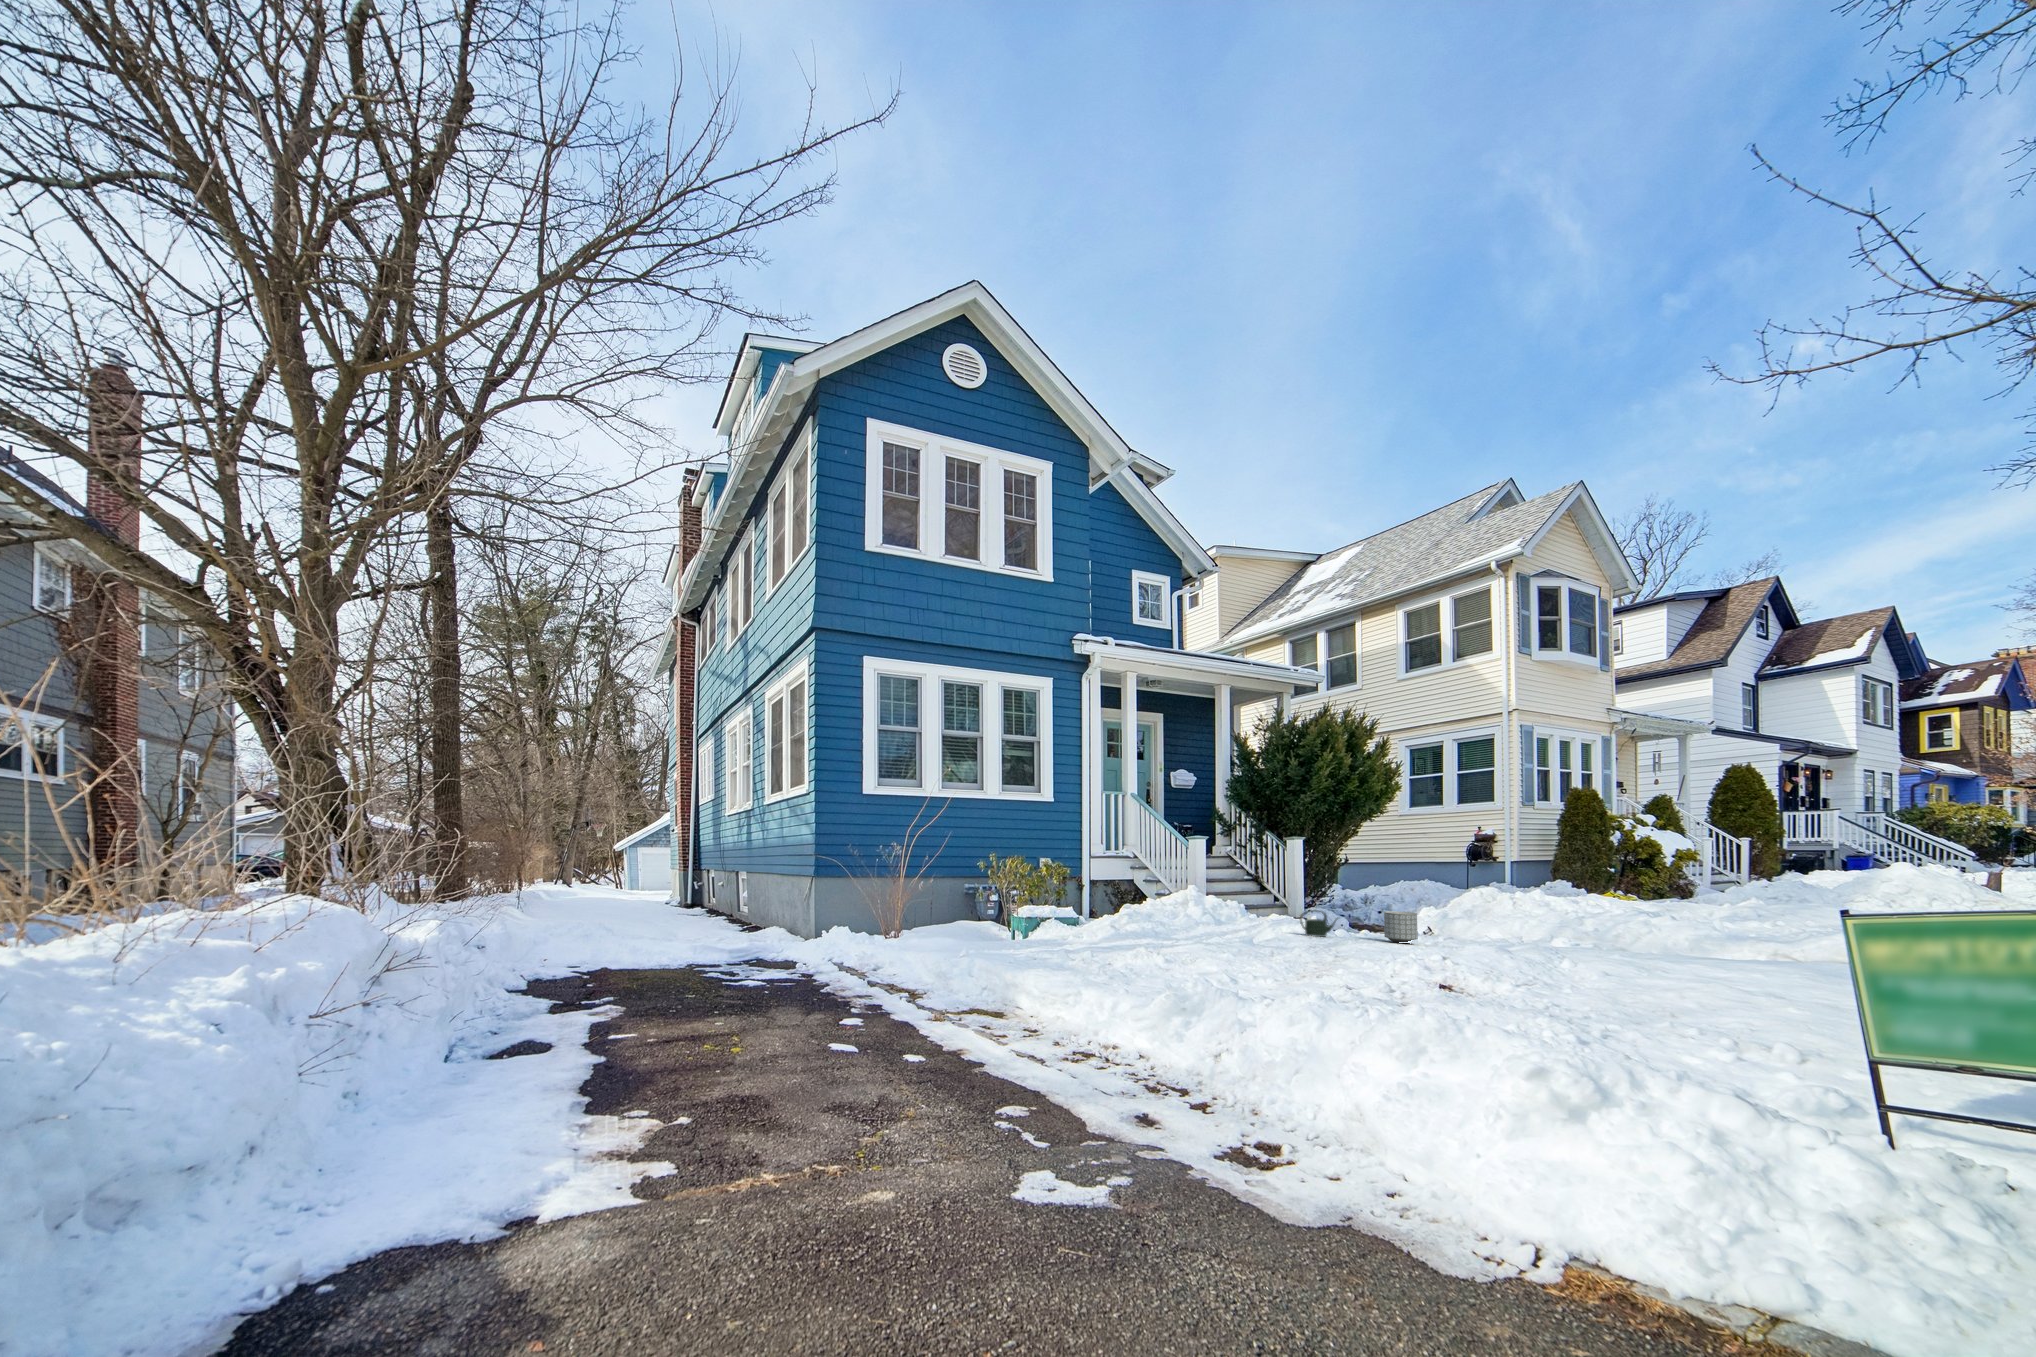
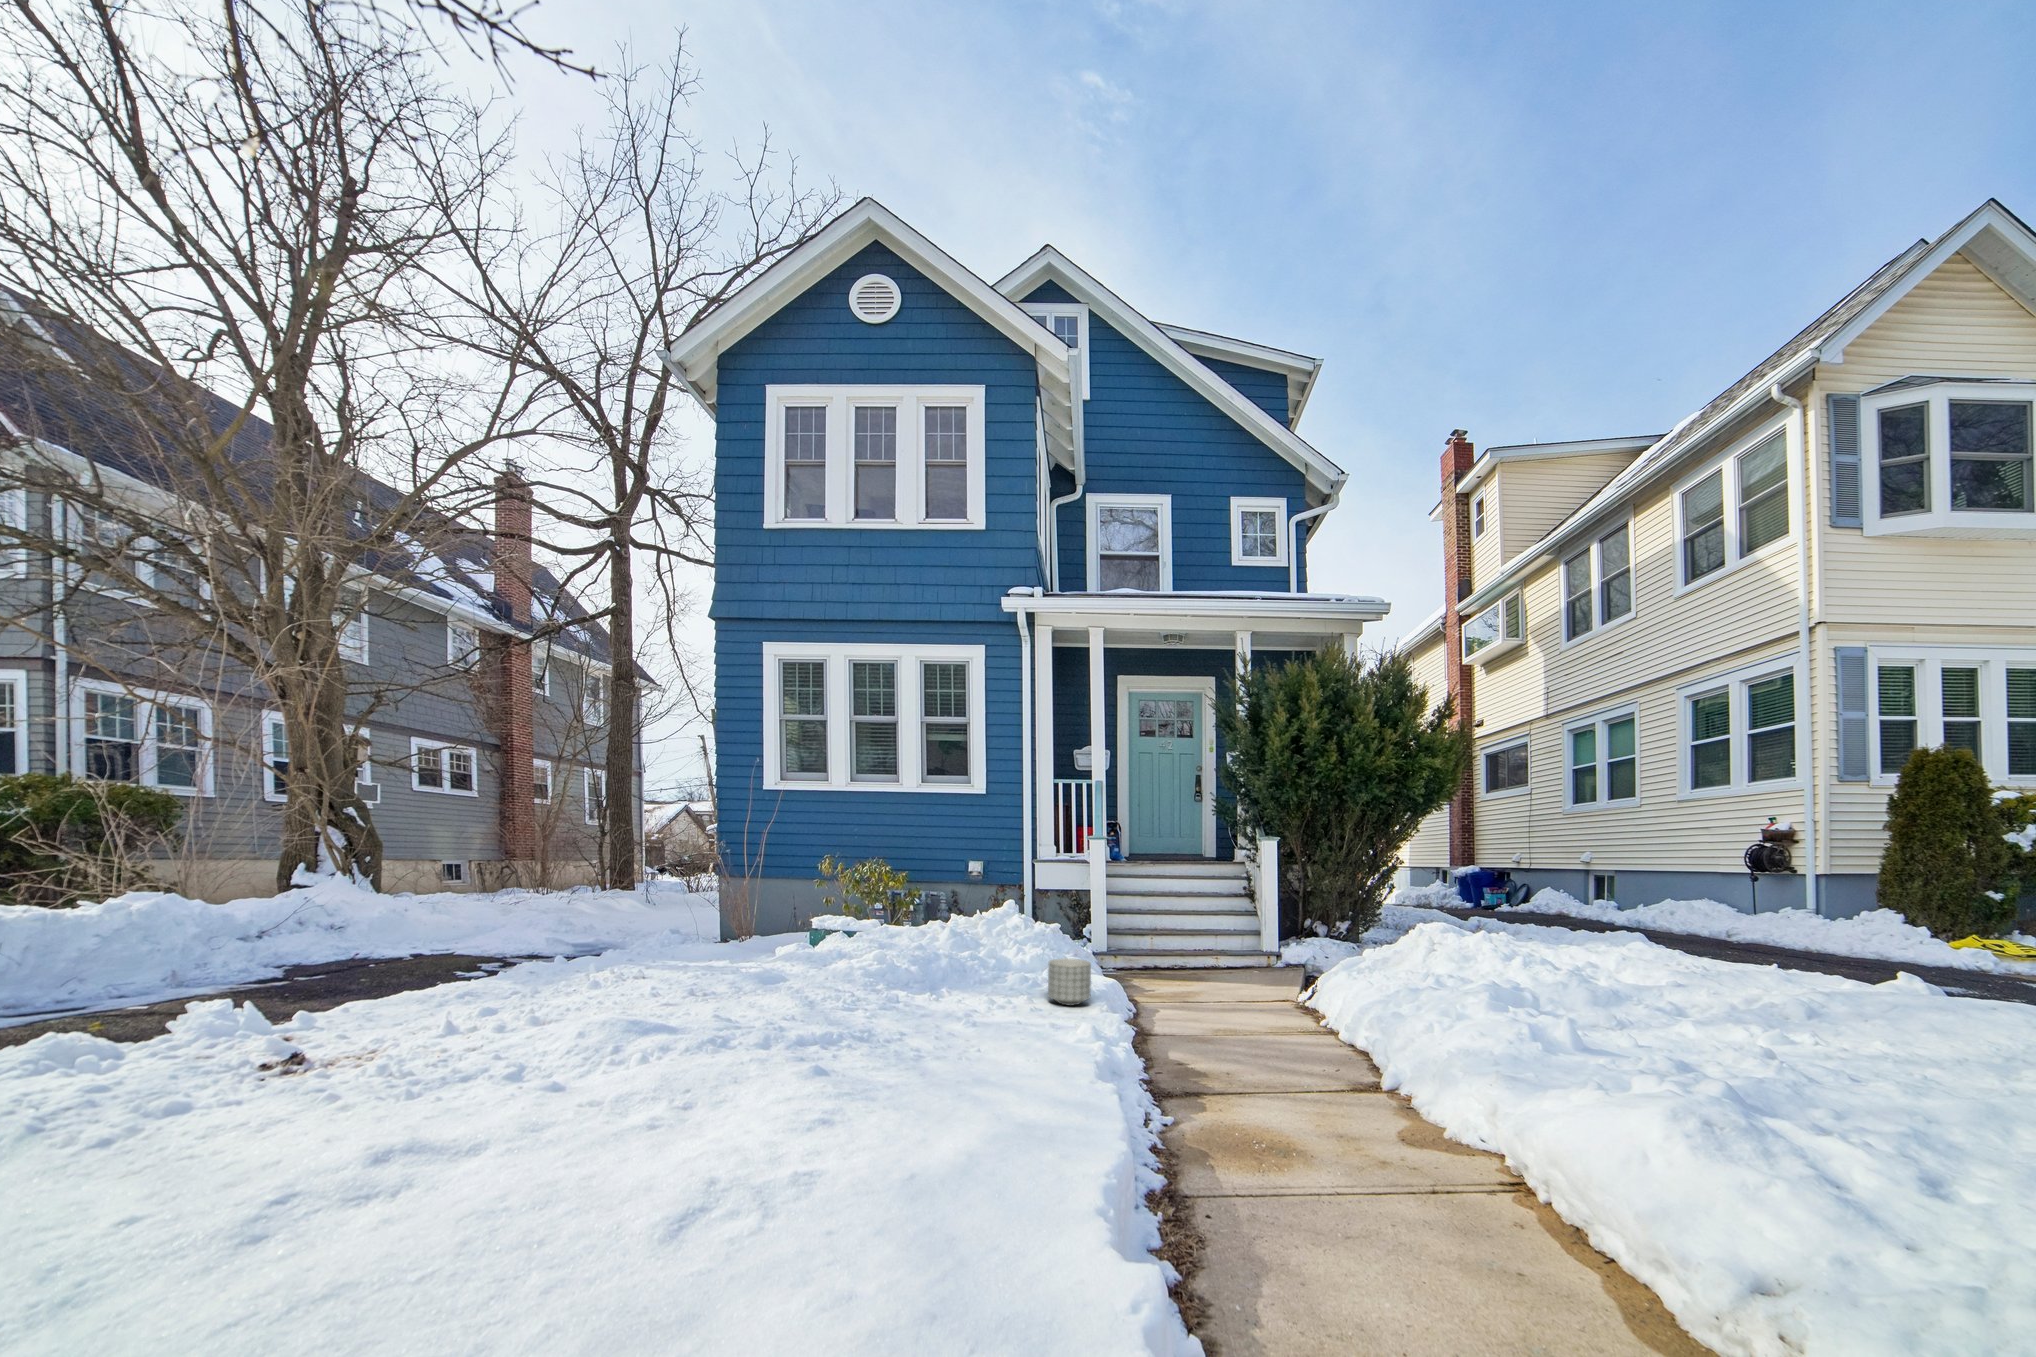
watering can: present [1300,910,1337,937] -> none [957,950,1011,986]

